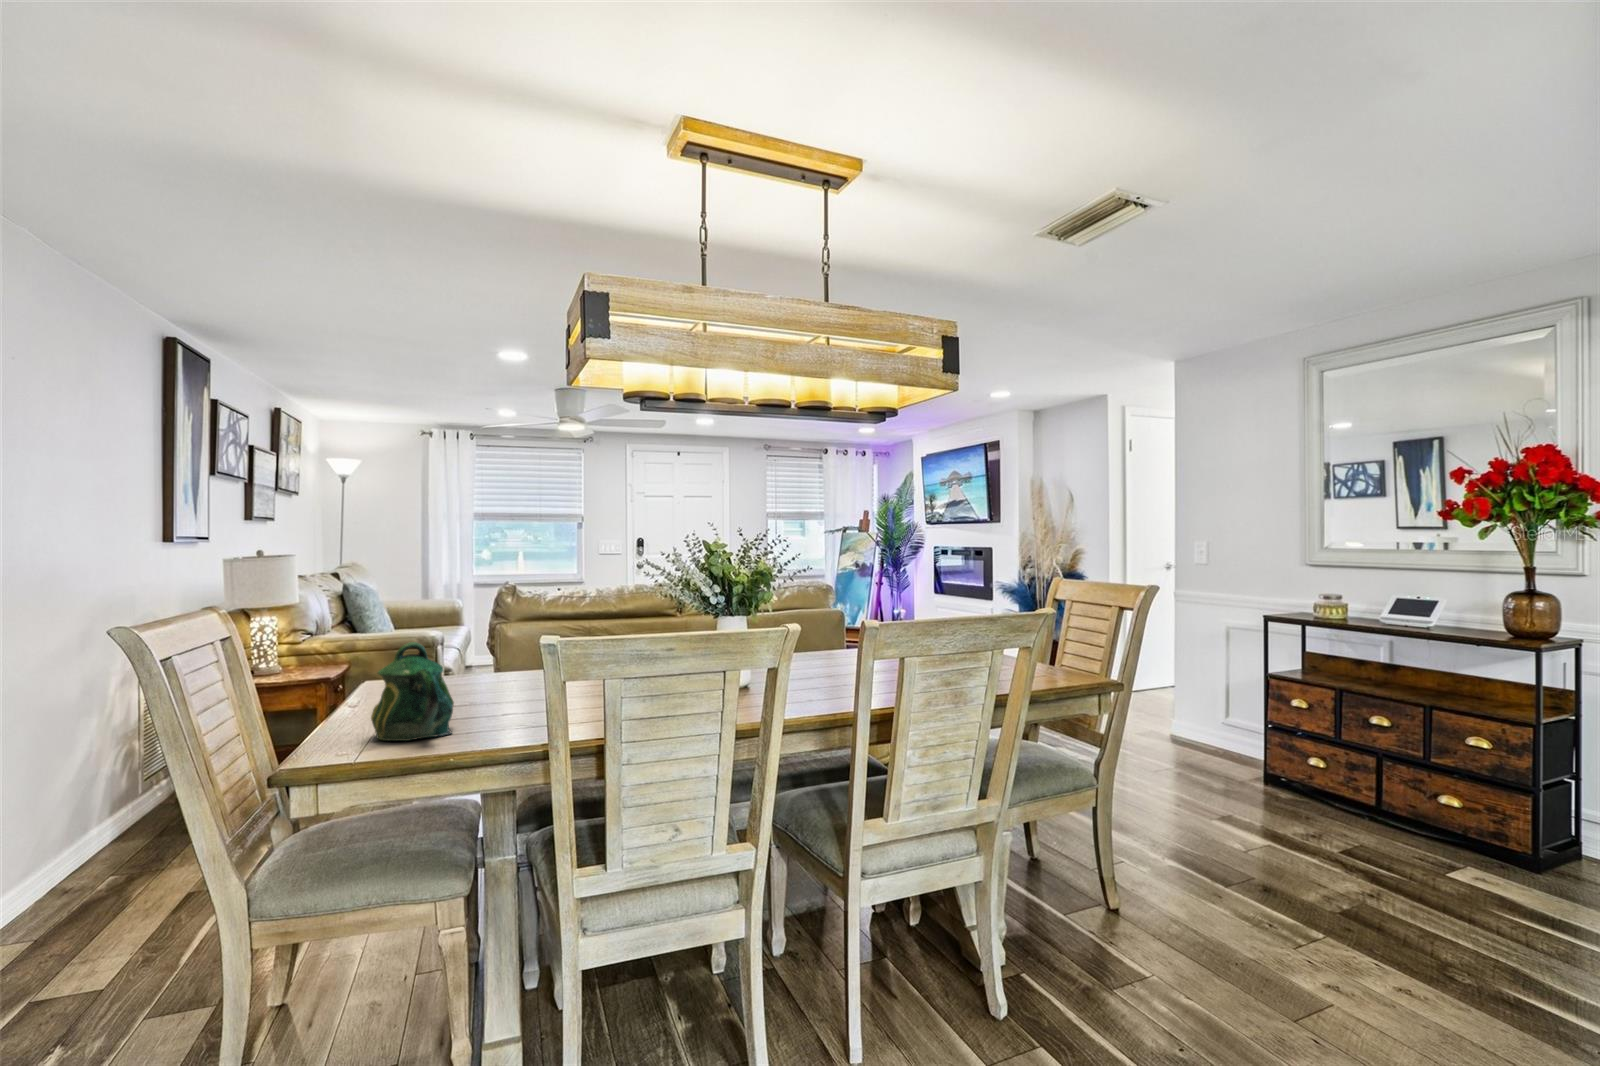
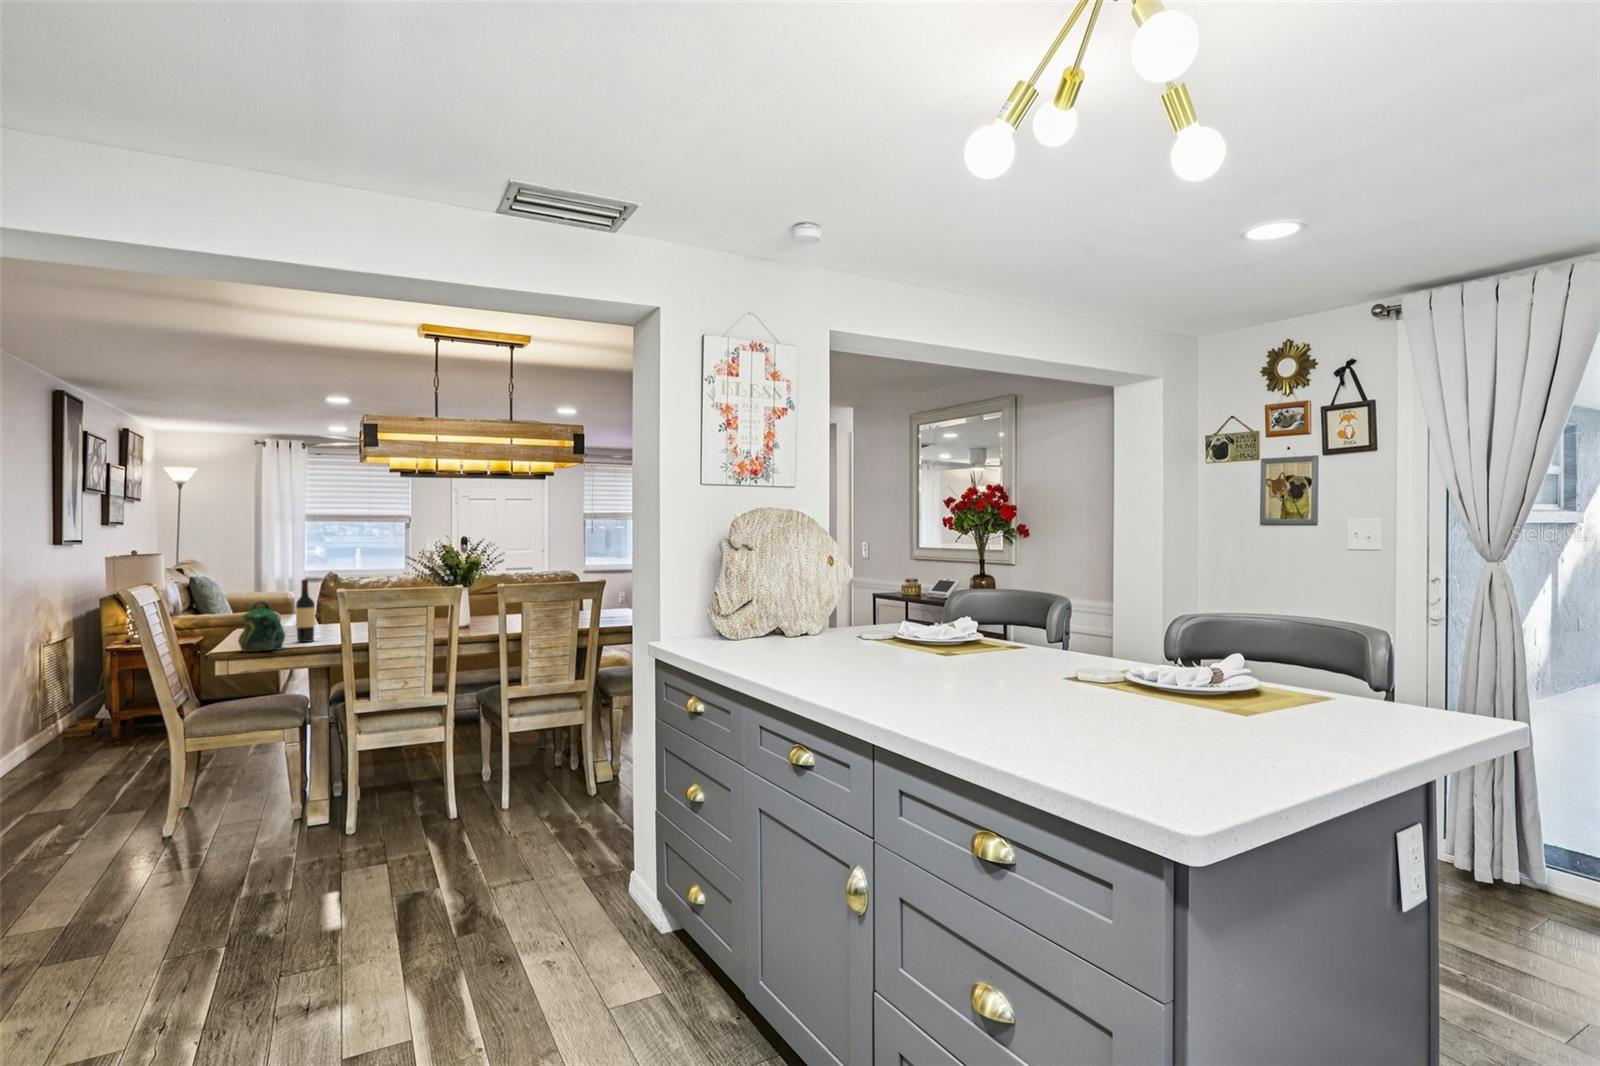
wine bottle: none [471,601,502,712] -> present [296,579,315,642]

